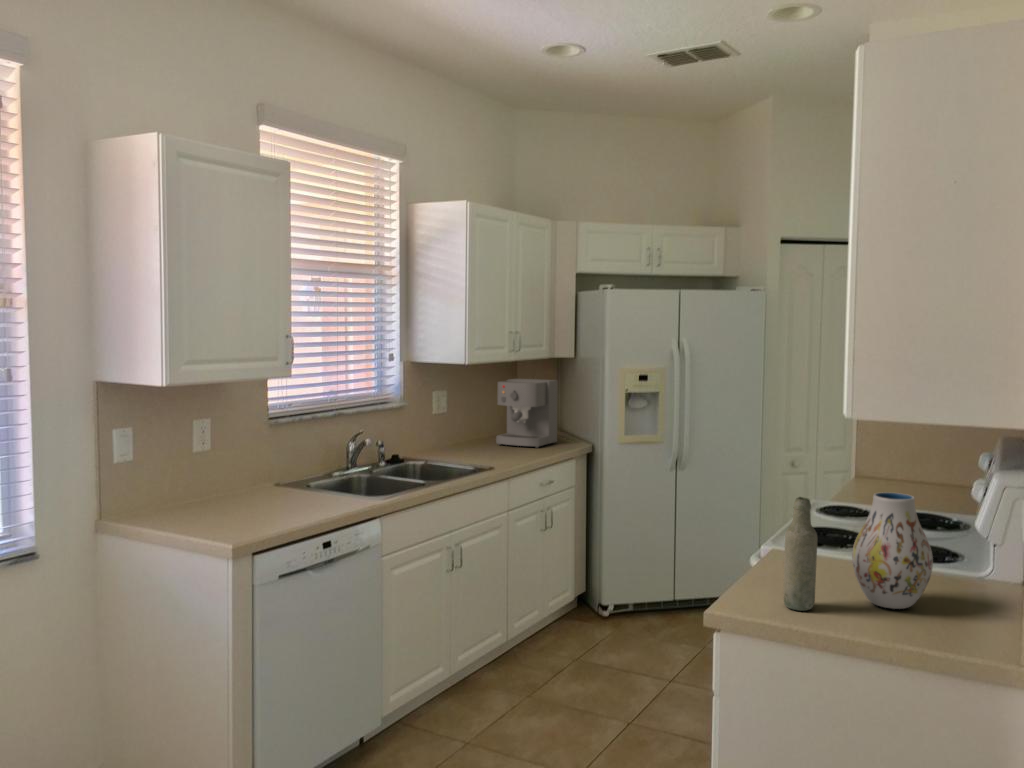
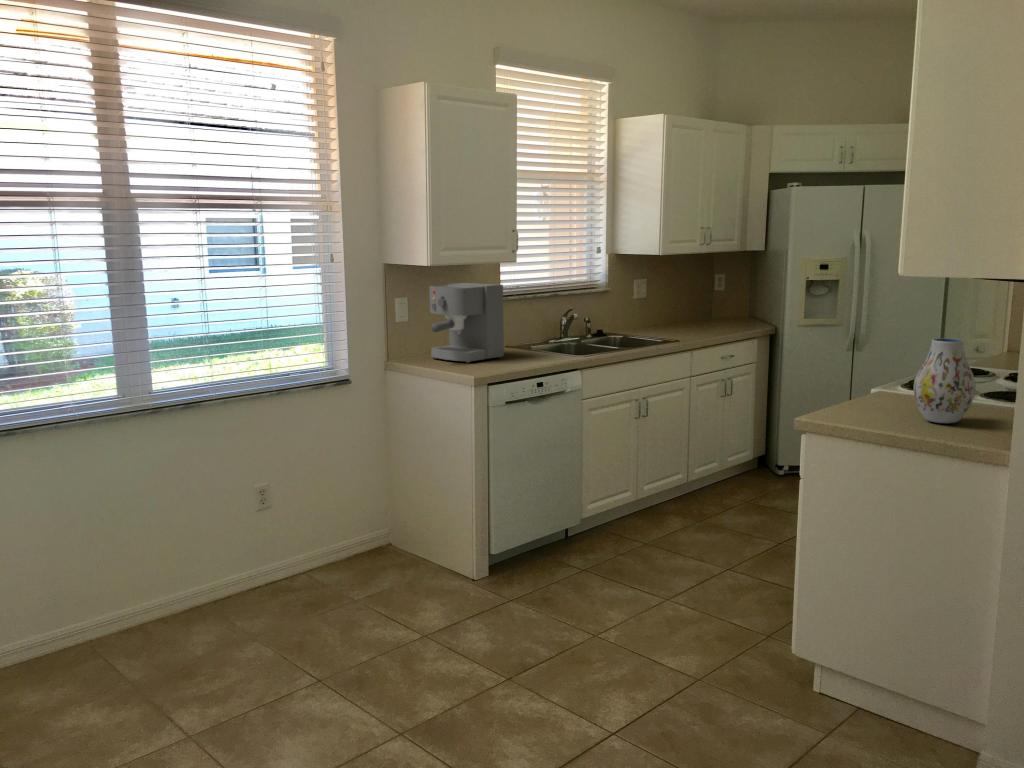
coffee maker: present [496,379,558,448] -> present [429,283,504,363]
bottle: present [783,497,817,611] -> none [856,339,882,421]

